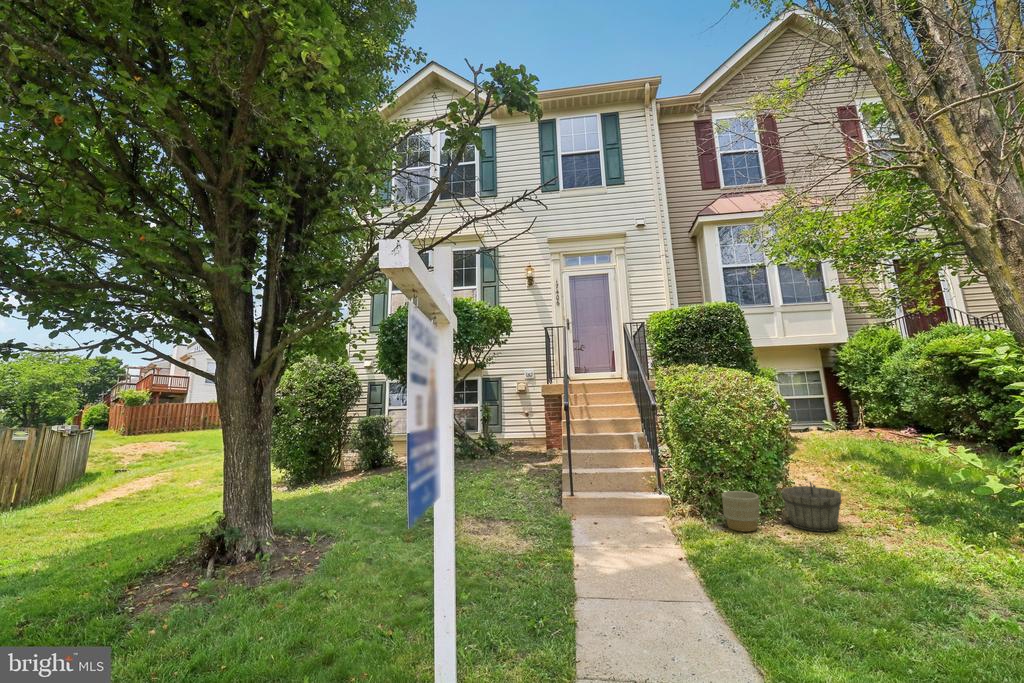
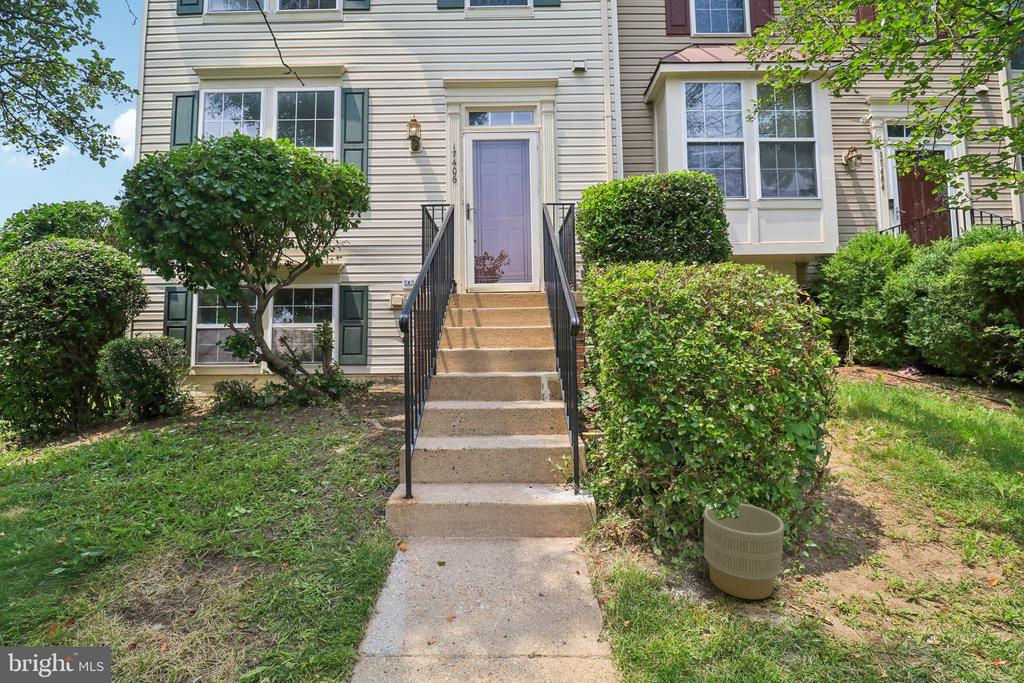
wooden bucket: present [781,479,841,532] -> none [817,481,951,599]

